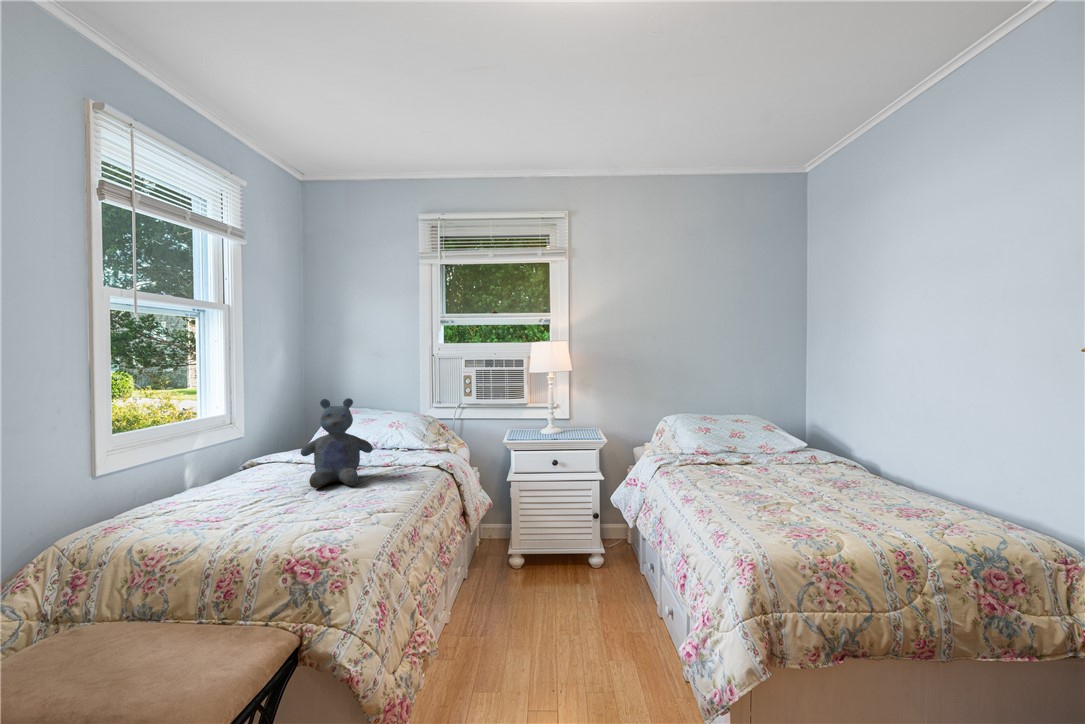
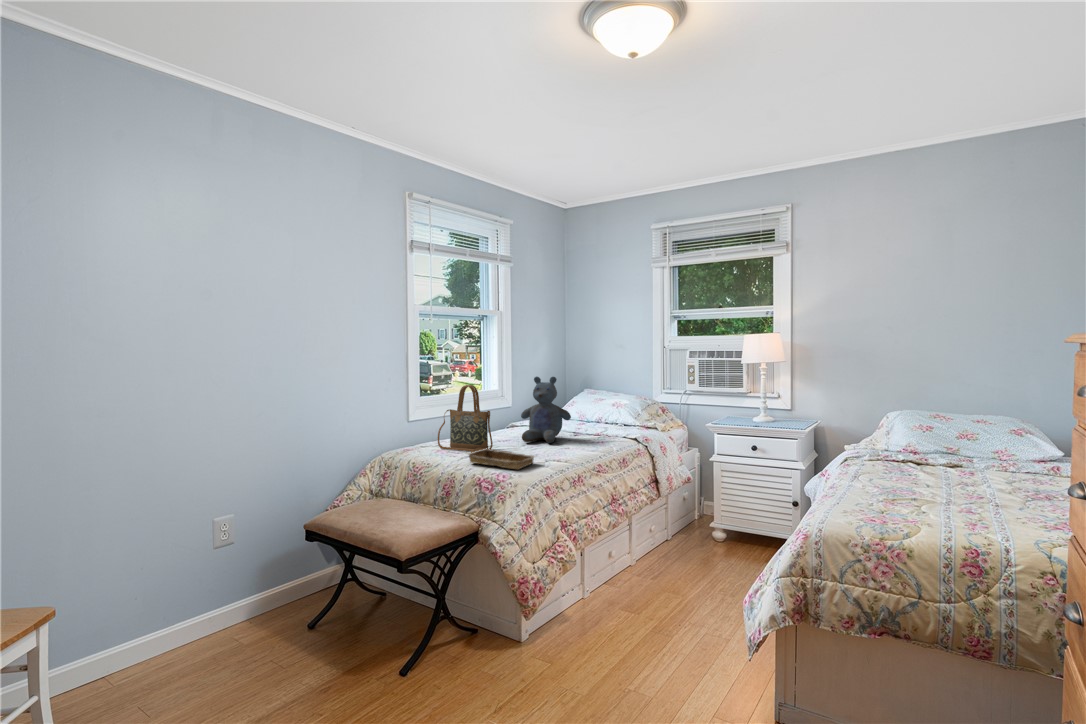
handbag: none [172,415,274,519] -> present [438,385,493,453]
tray: none [249,508,368,536] -> present [468,449,535,469]

